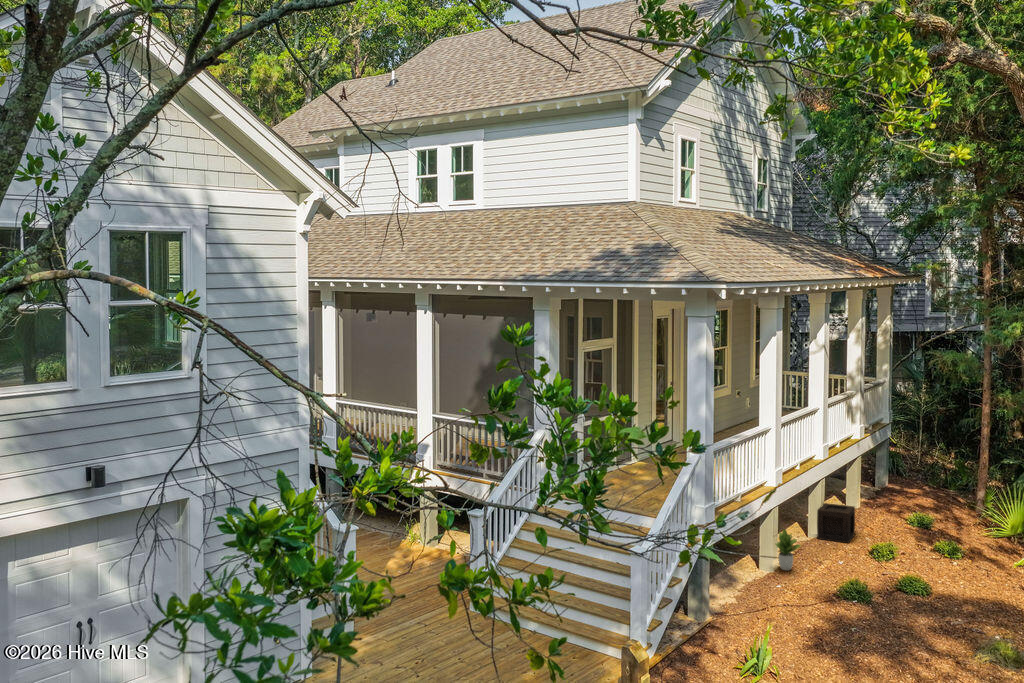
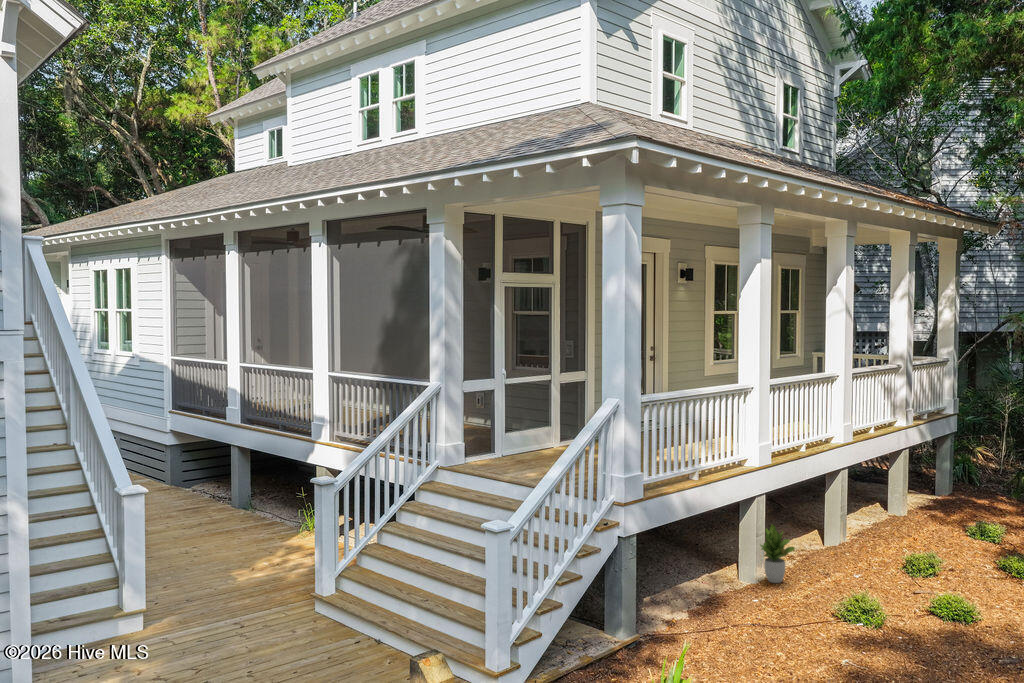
wooden crate: present [817,503,855,543] -> none [834,501,890,554]

